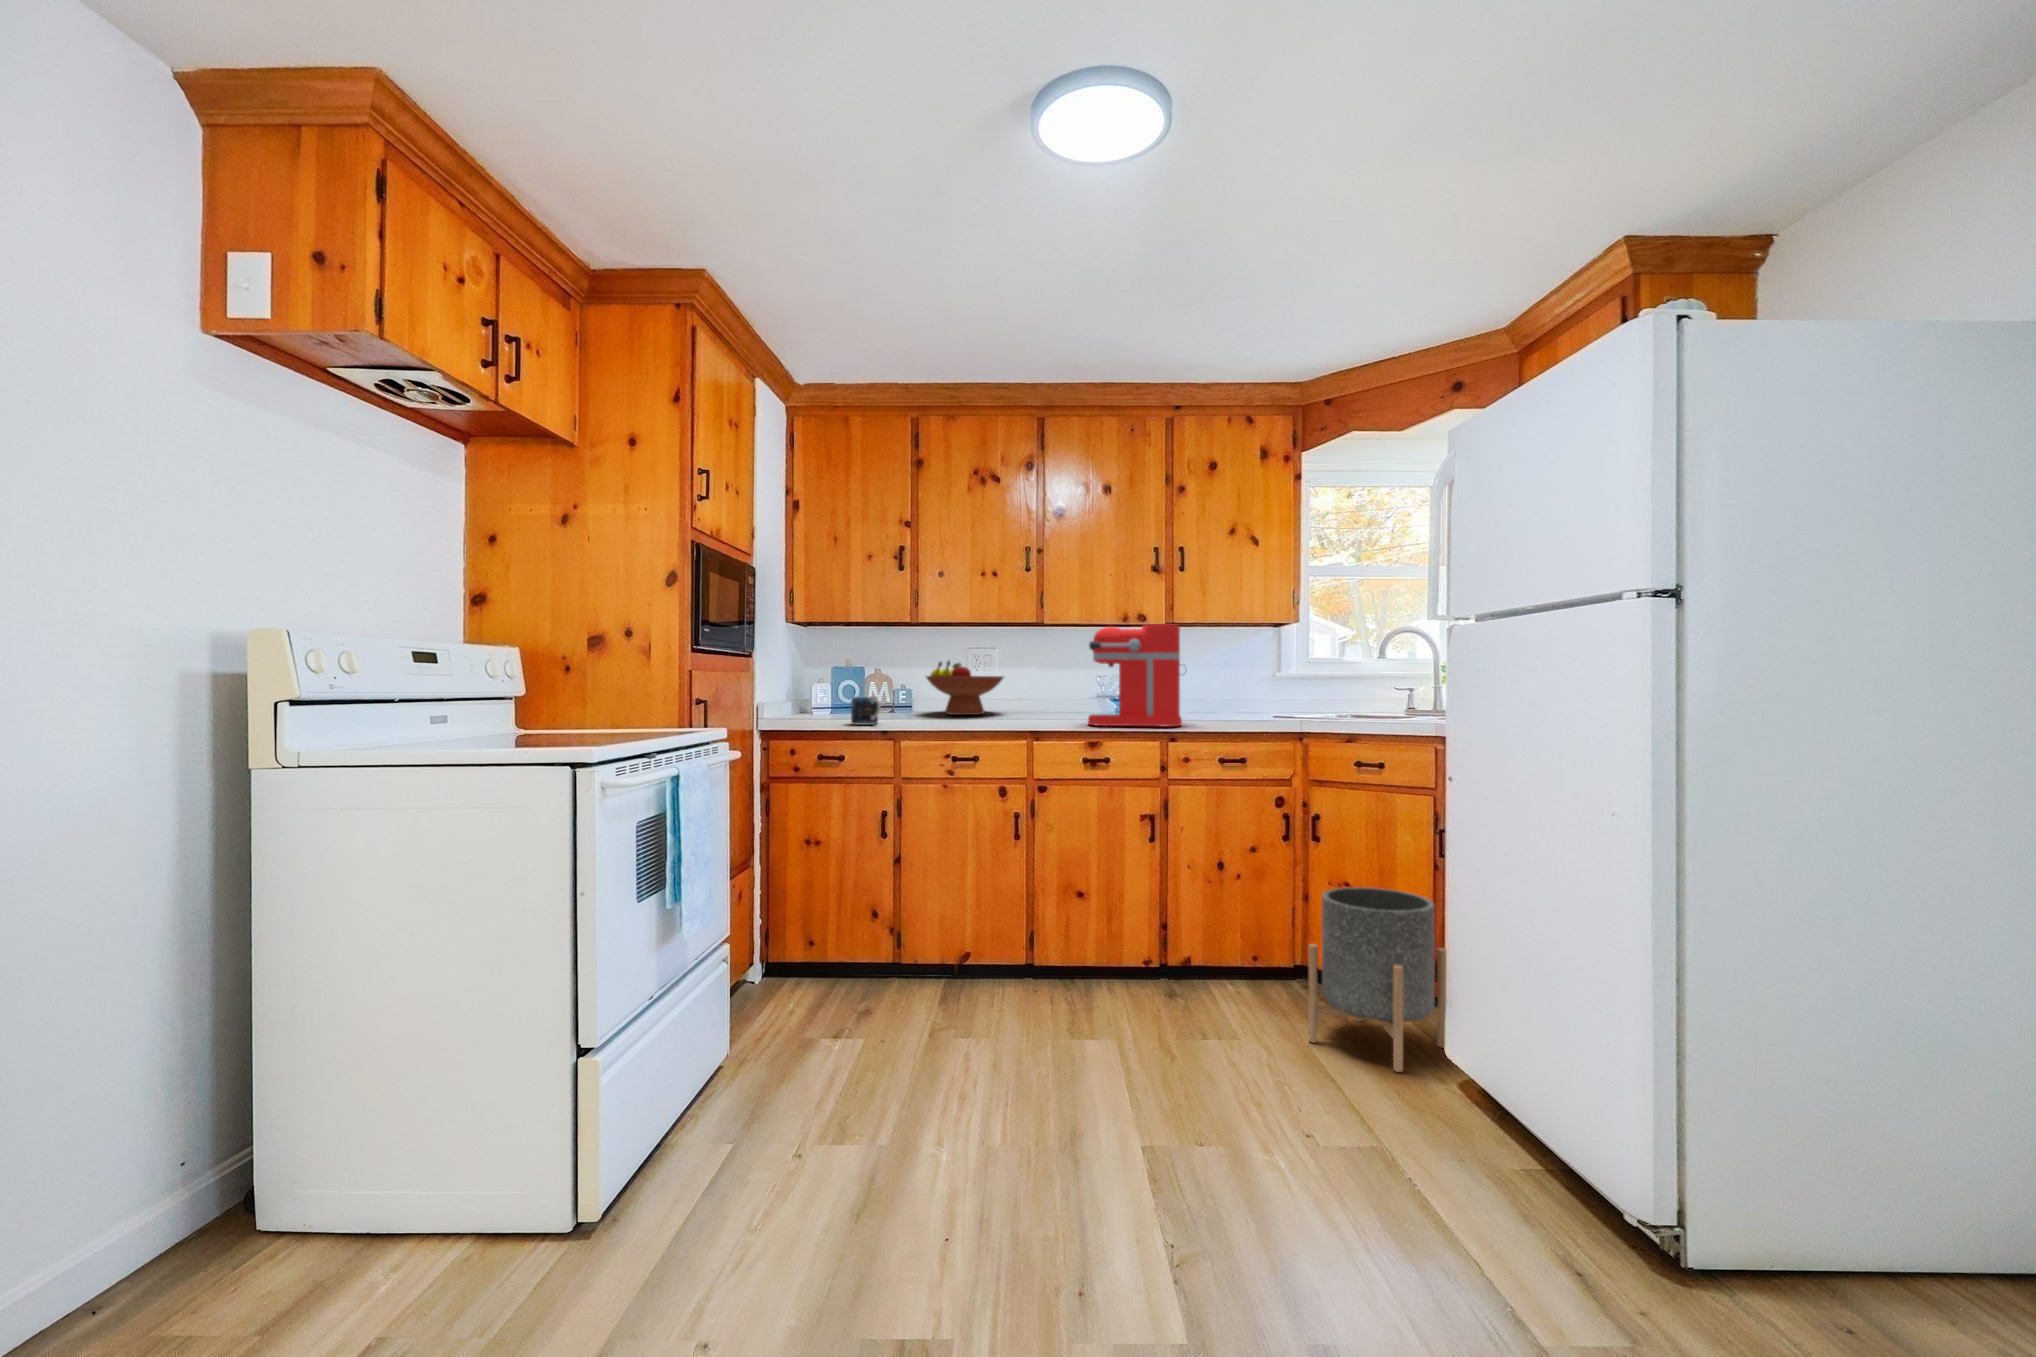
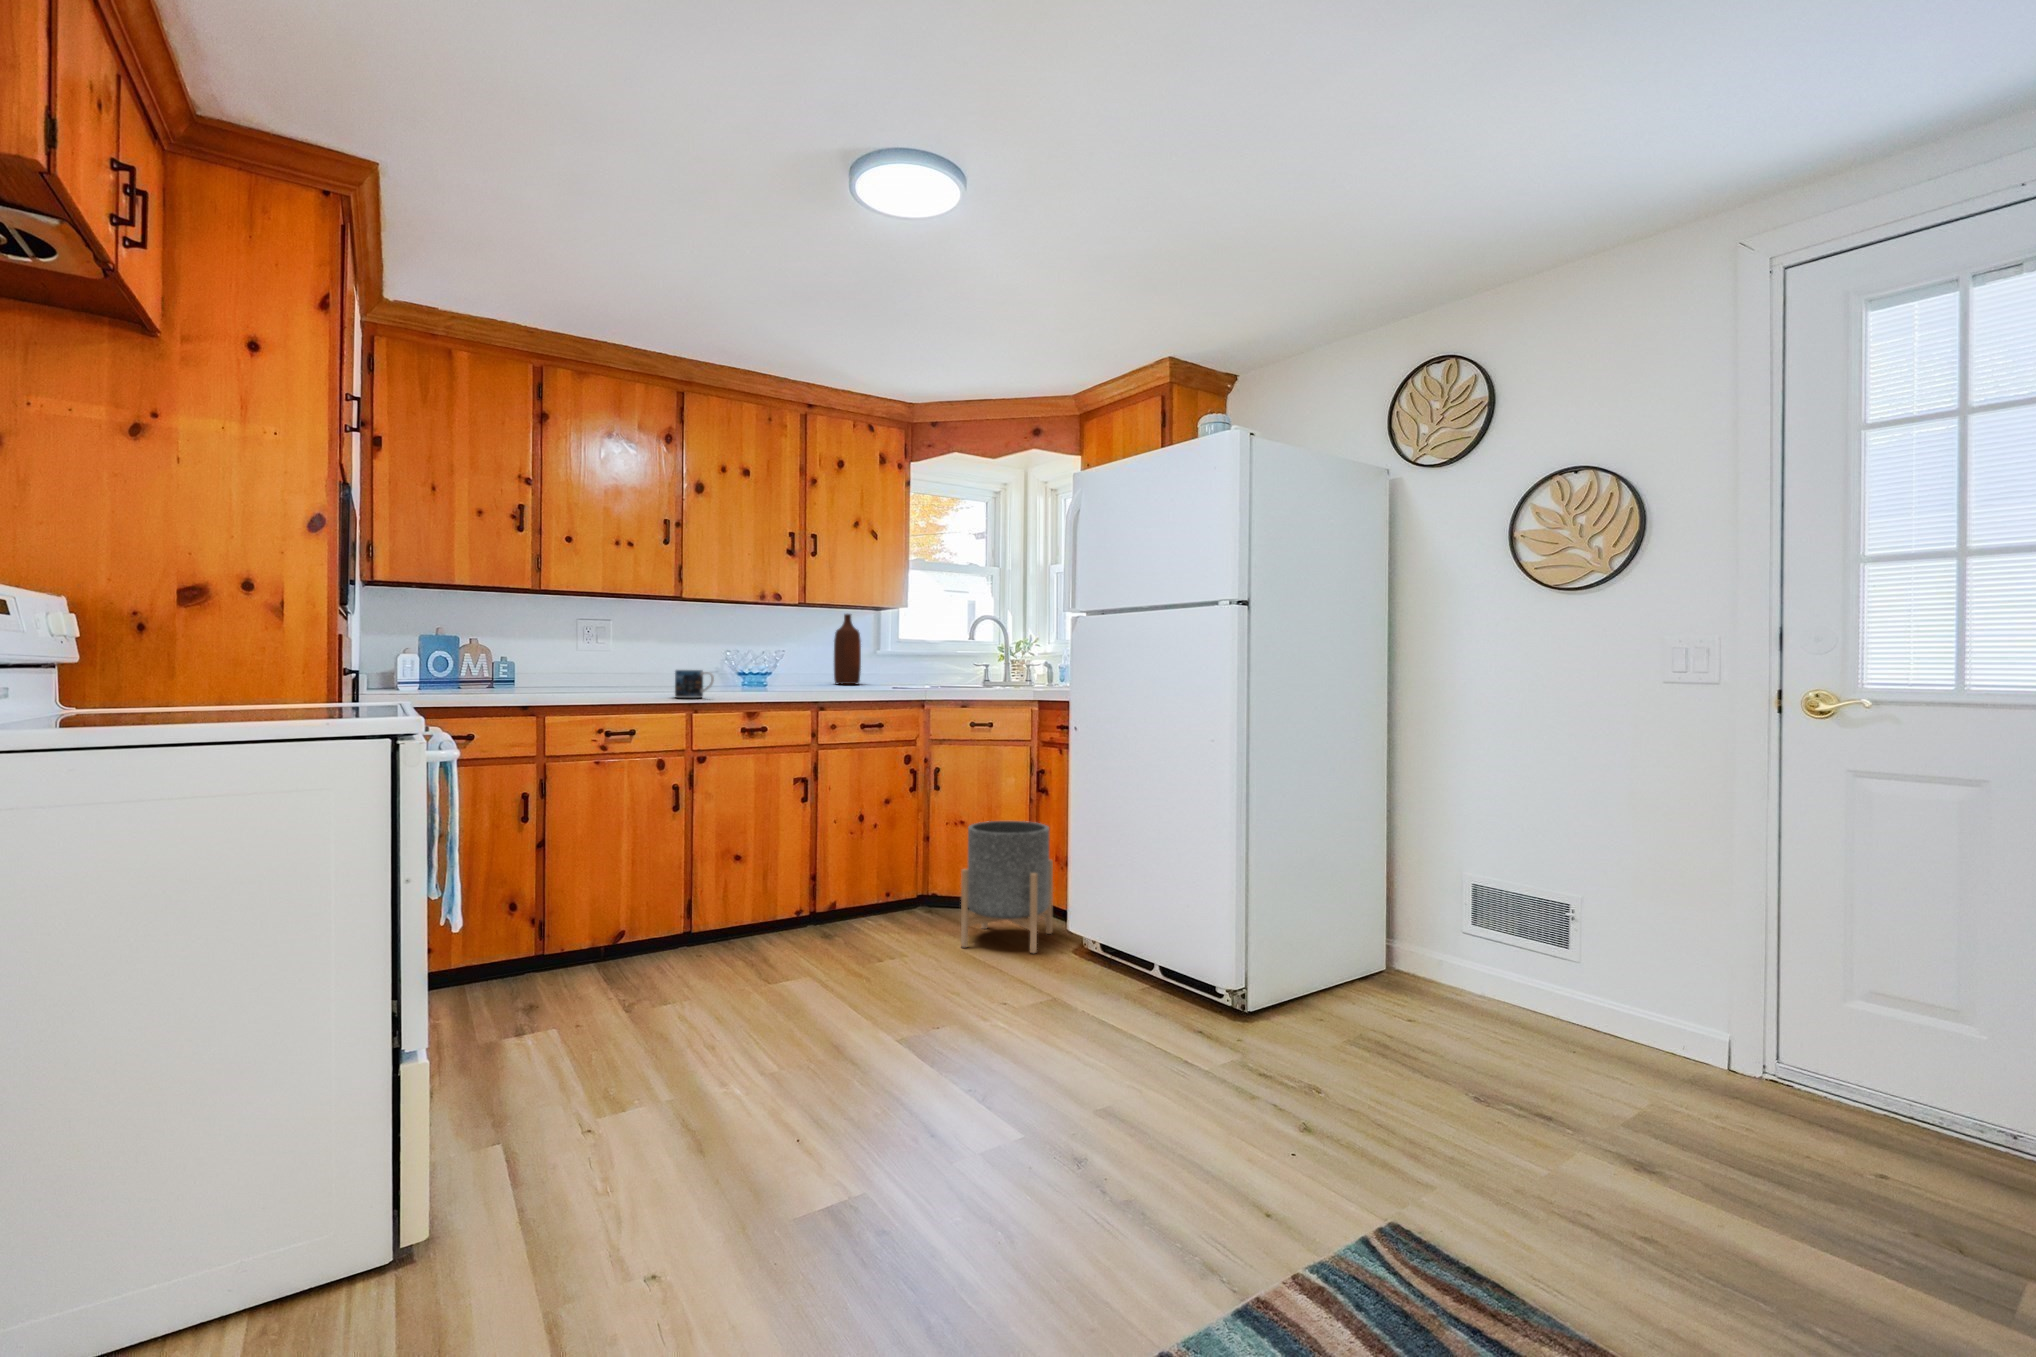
coffee maker: present [1088,624,1183,726] -> none [746,604,839,697]
bottle: none [1217,632,1248,711] -> present [834,614,861,684]
fruit bowl: present [926,661,1003,715] -> none [544,631,637,689]
mug: present [851,697,881,725] -> present [675,670,714,698]

